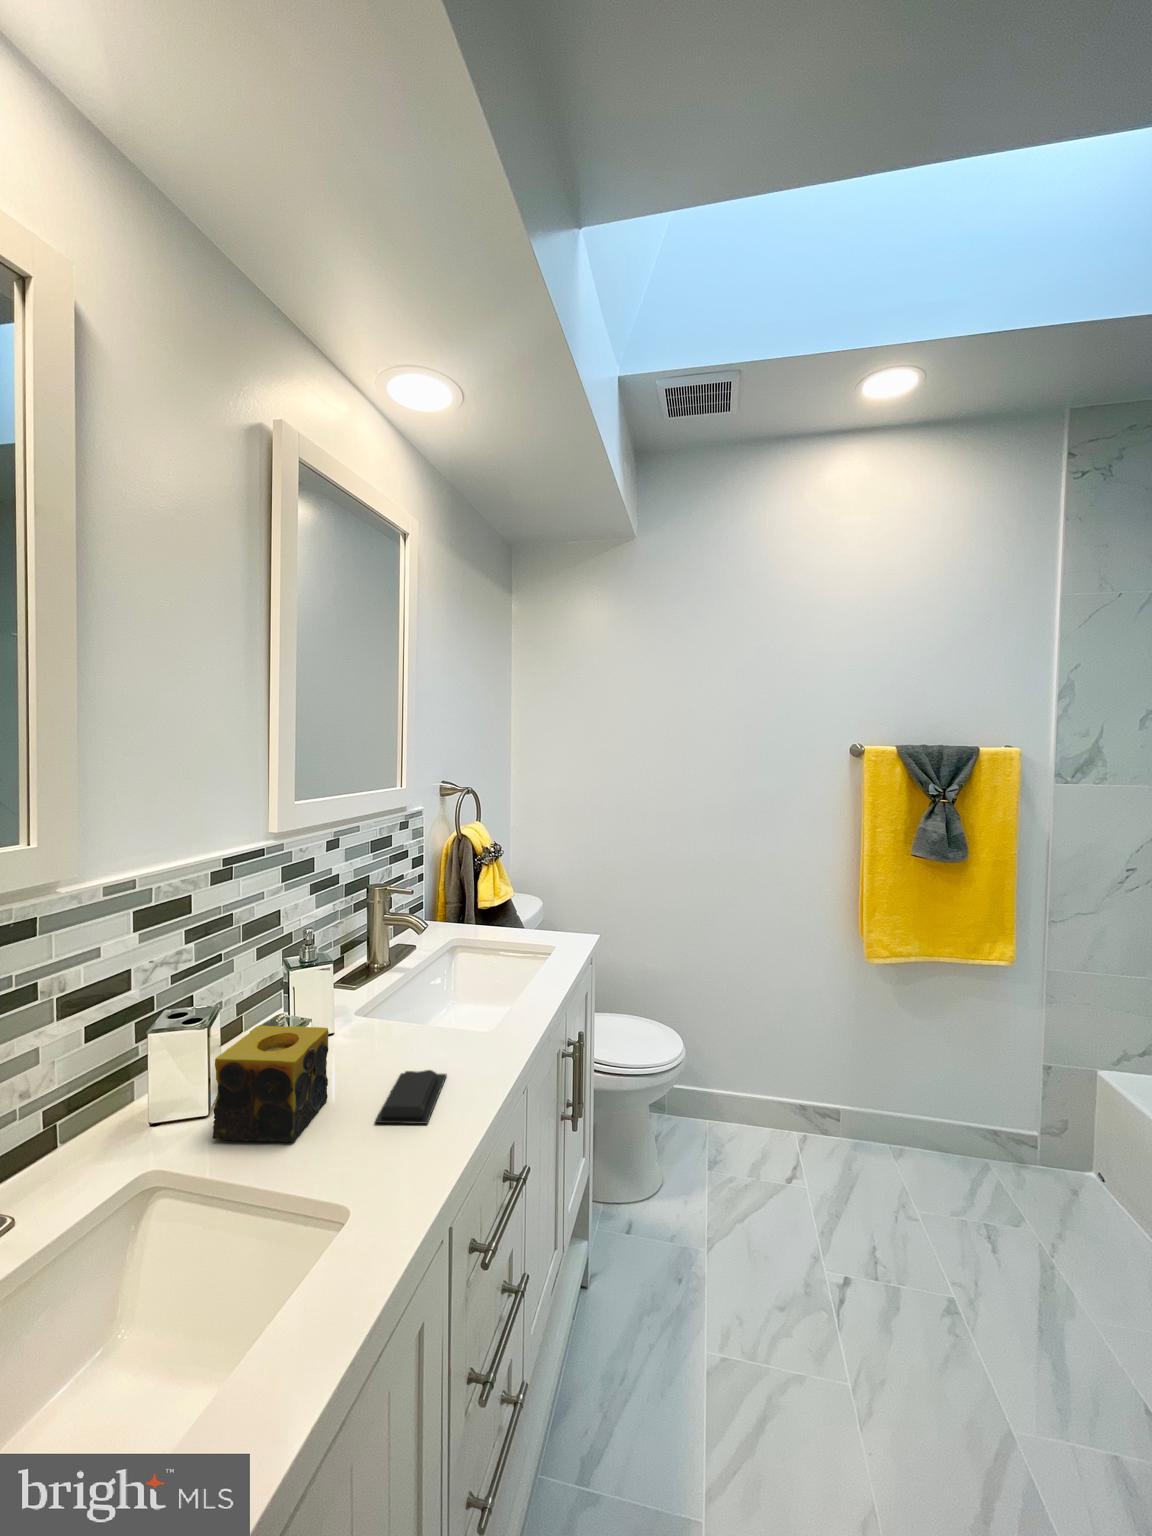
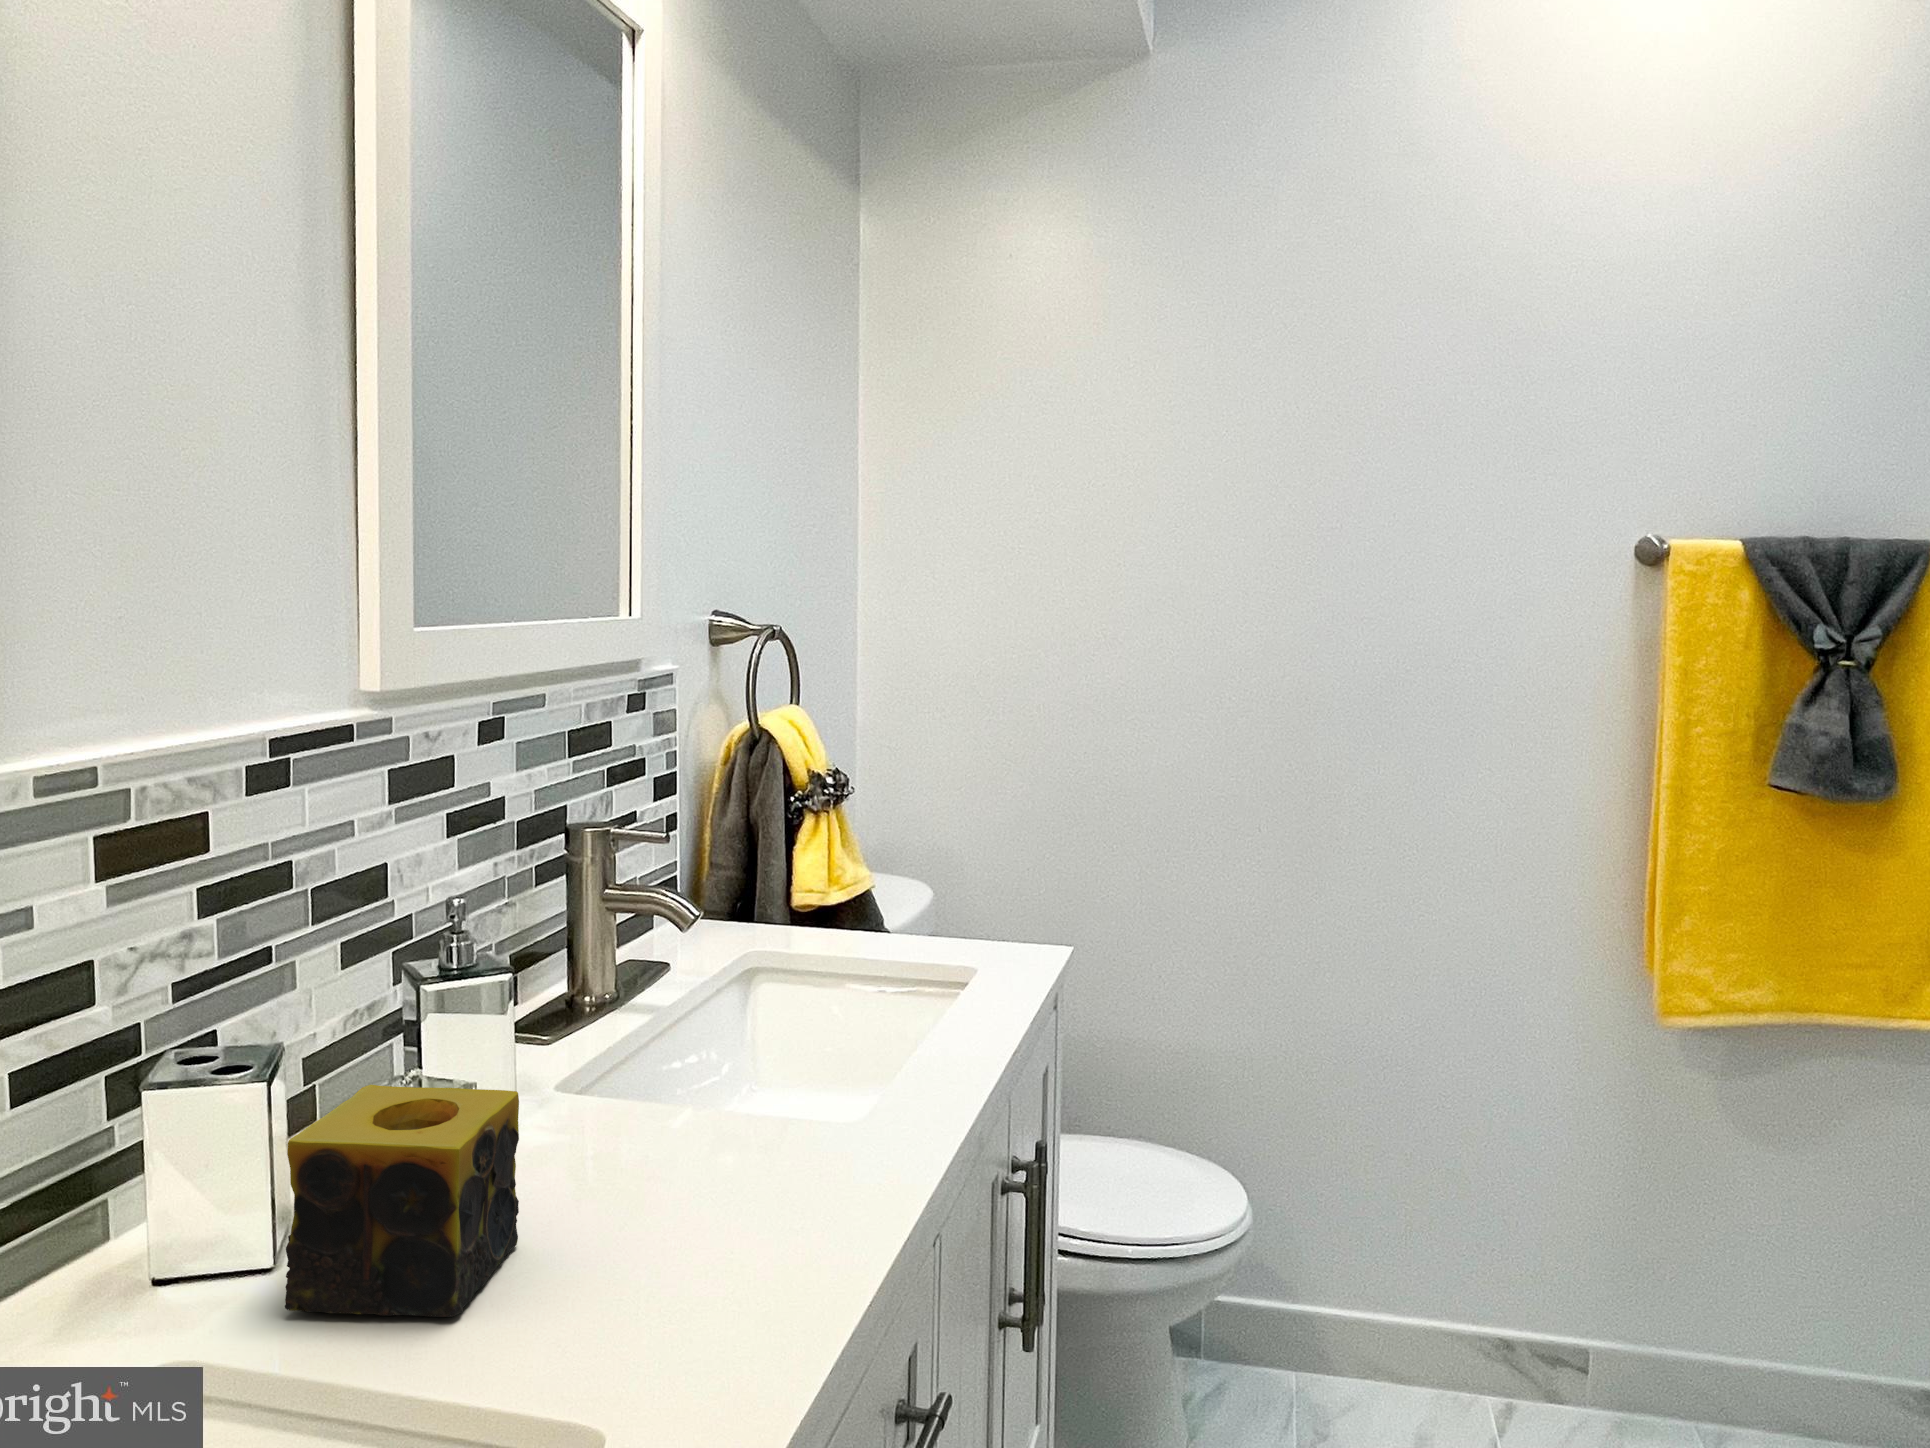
soap bar: present [375,1070,447,1124] -> none [625,1189,769,1288]

